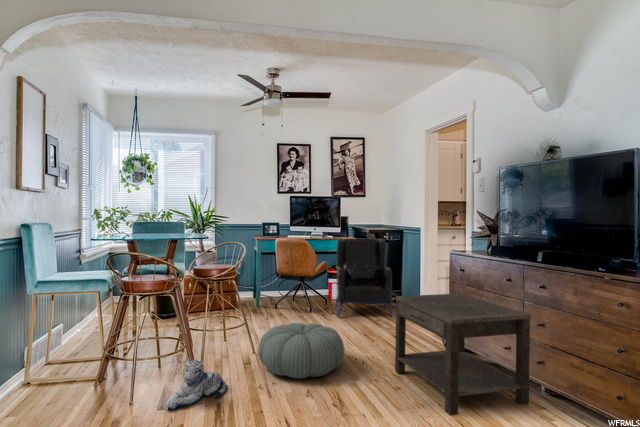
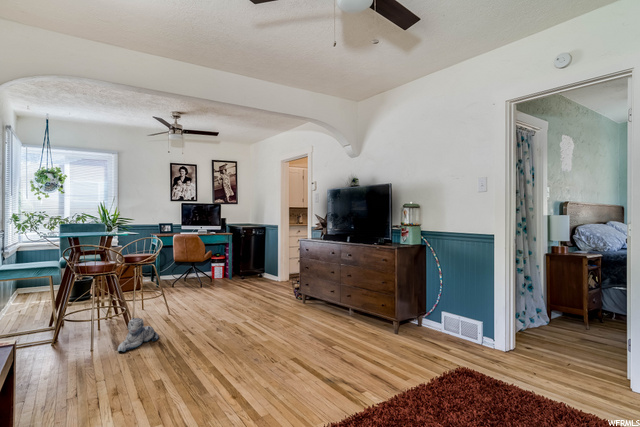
armchair: present [335,238,393,317] -> none [219,234,262,288]
side table: present [395,293,531,415] -> none [269,263,344,328]
pouf: present [258,323,344,378] -> none [177,290,237,324]

